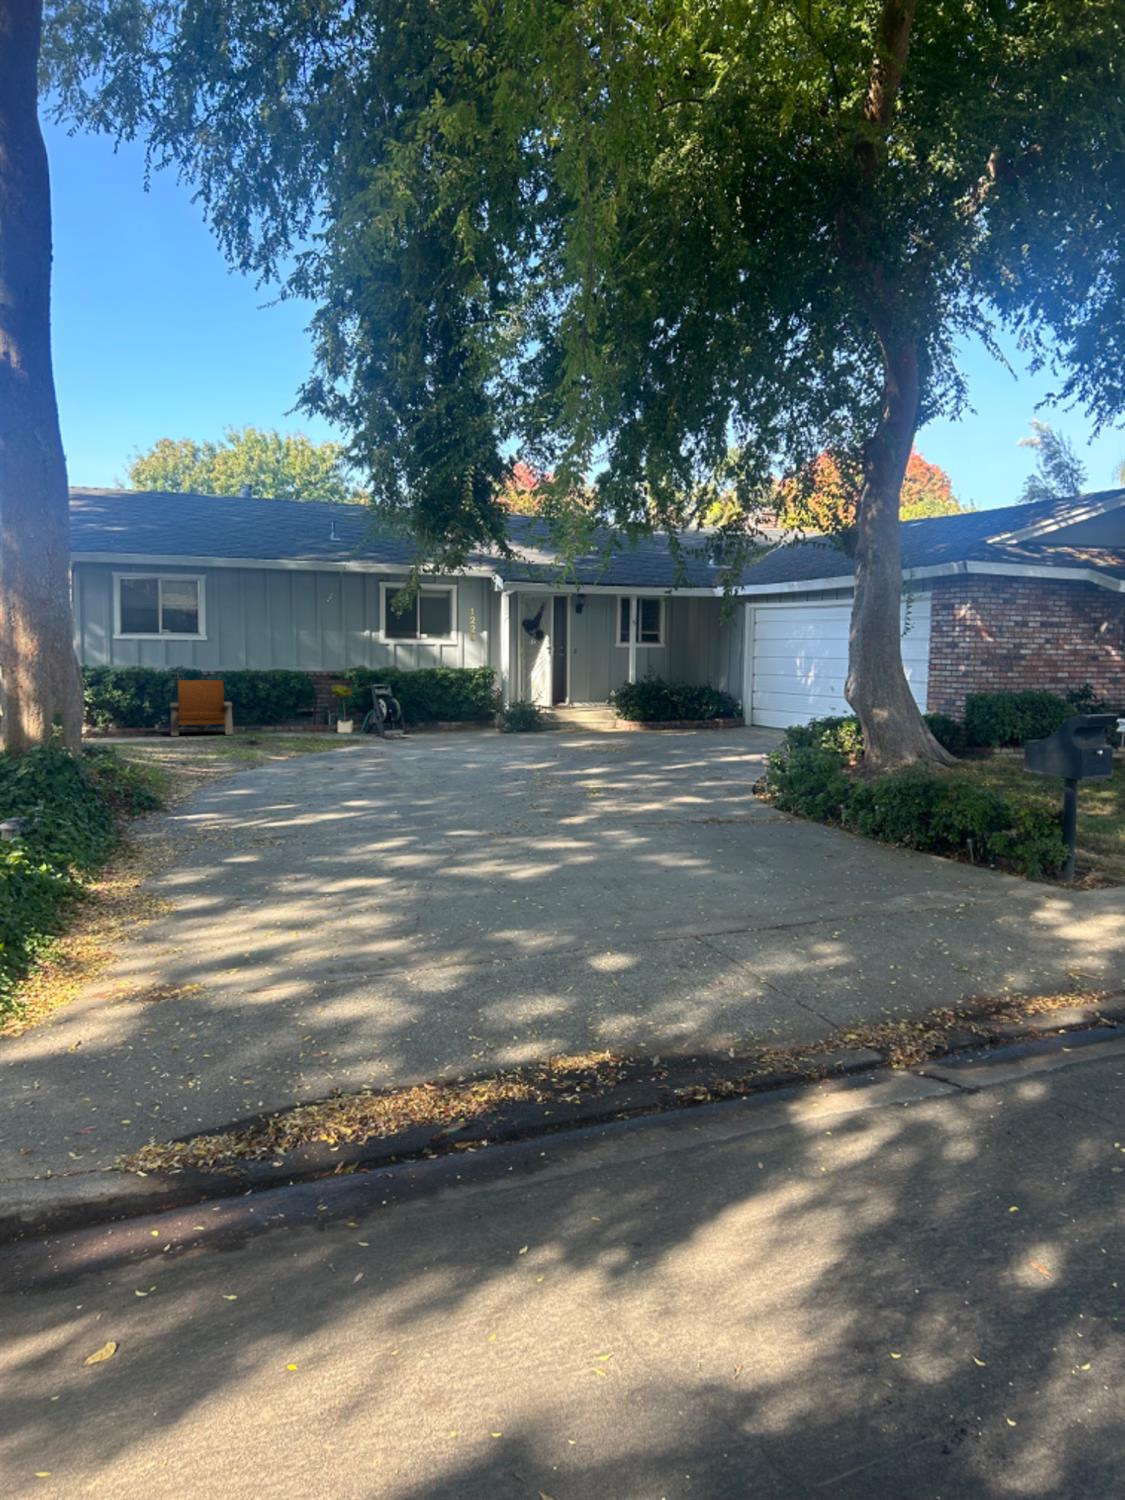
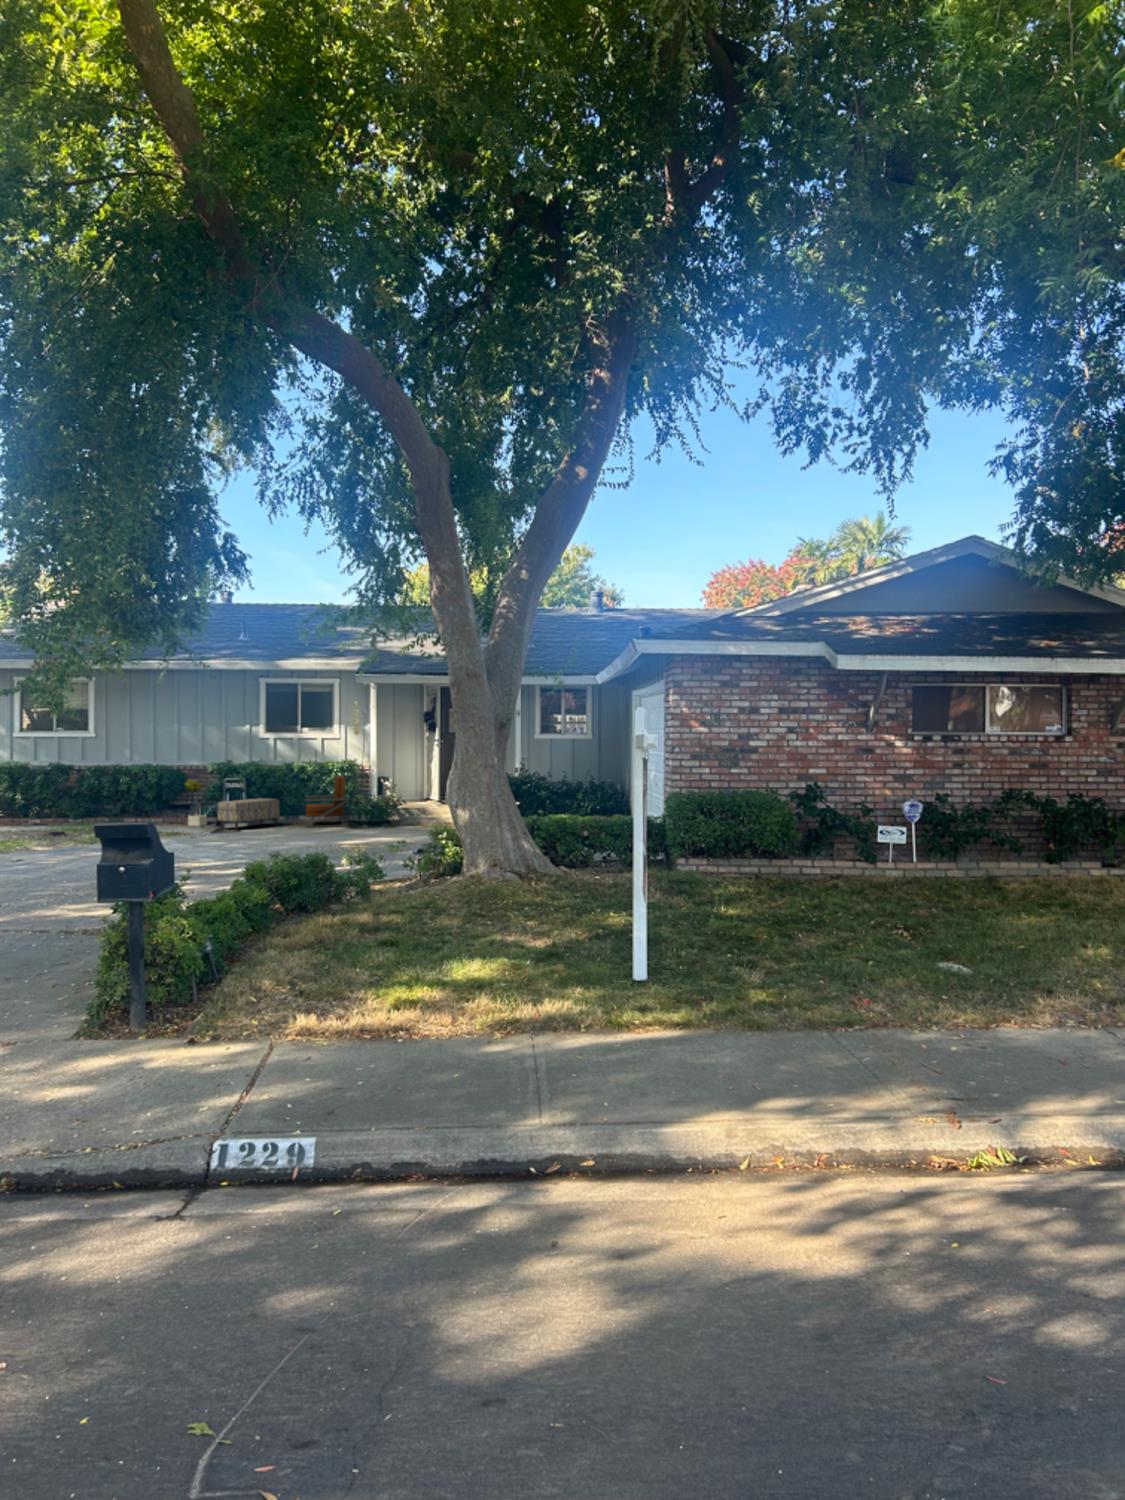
lounge chair: present [170,680,233,736] -> present [305,776,349,828]
bench: none [386,704,431,736] -> present [218,798,279,830]

